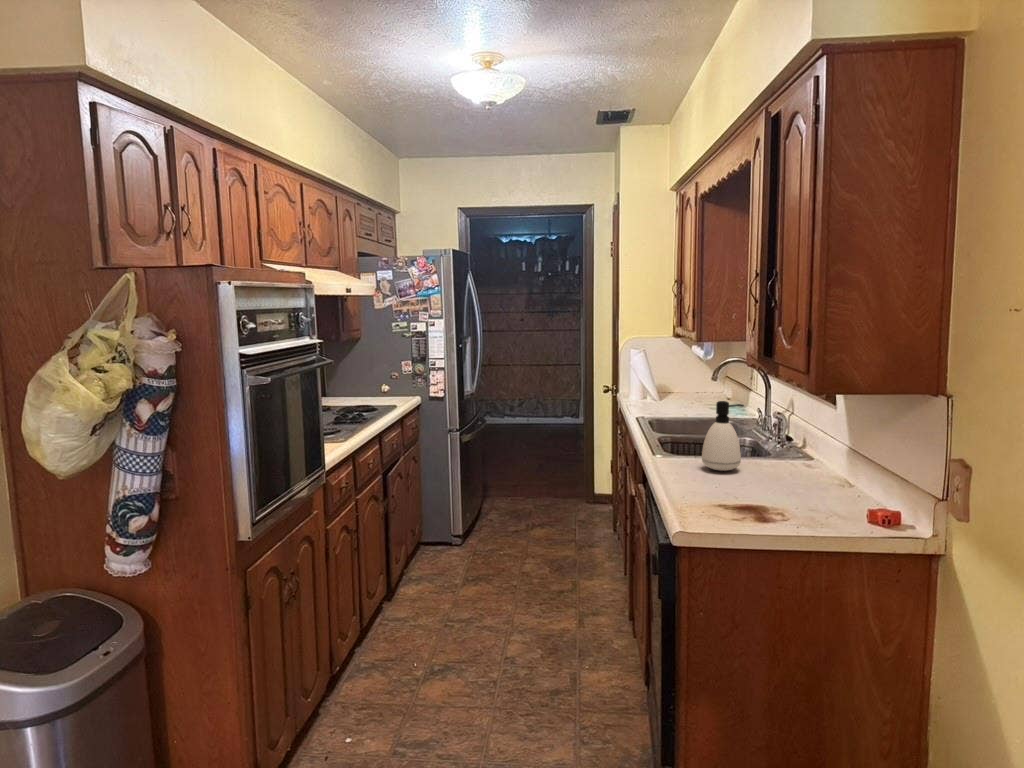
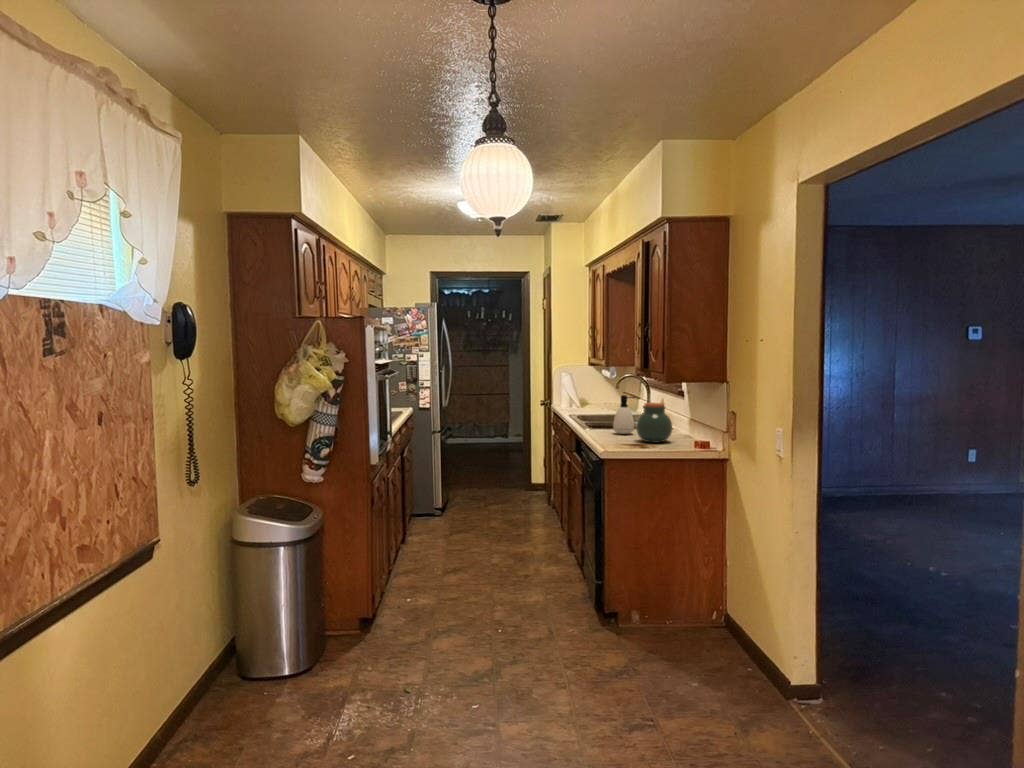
jar: none [745,422,818,502] -> present [636,403,672,443]

